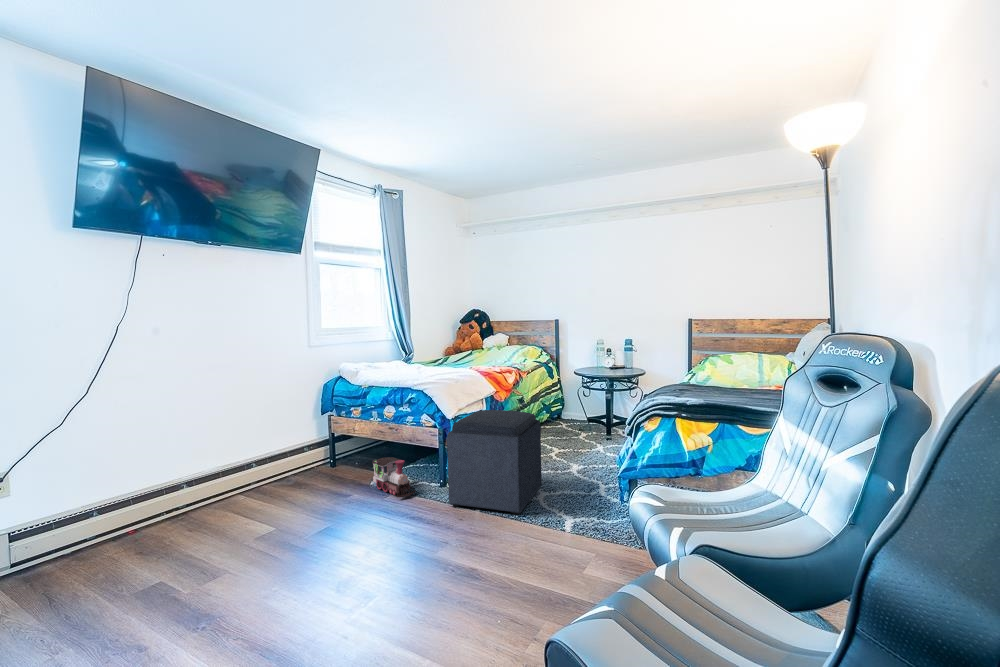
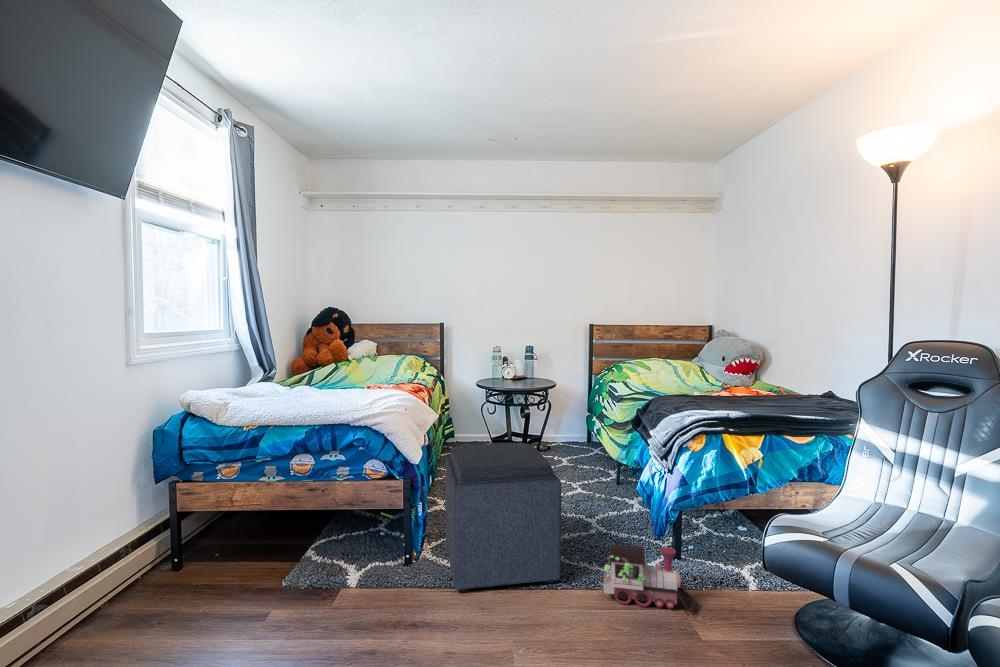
toy train: present [372,457,416,497] -> present [599,544,697,611]

